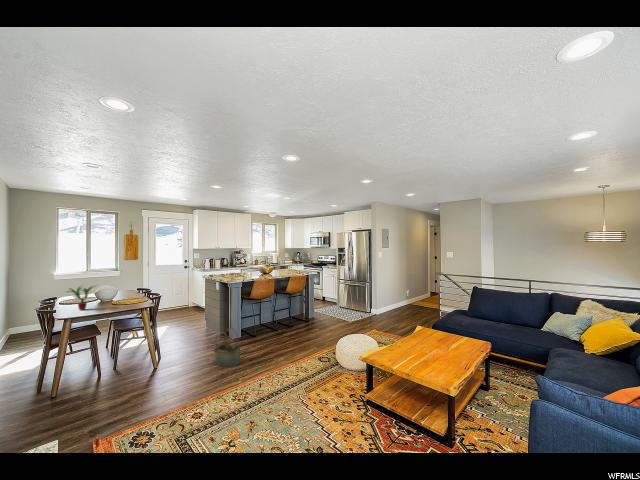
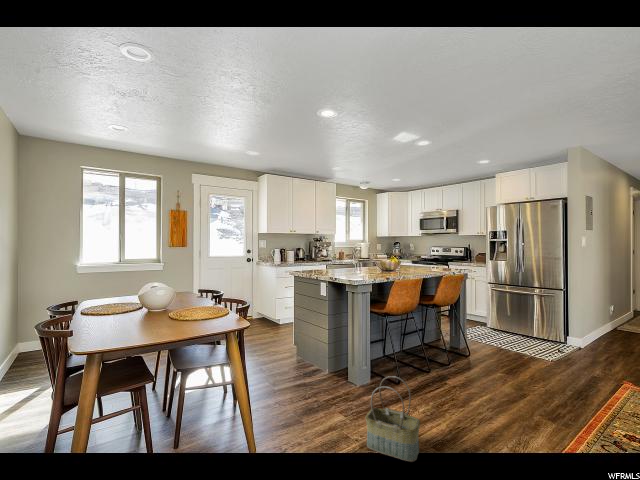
potted plant: present [68,285,94,310] -> none [99,277,153,327]

